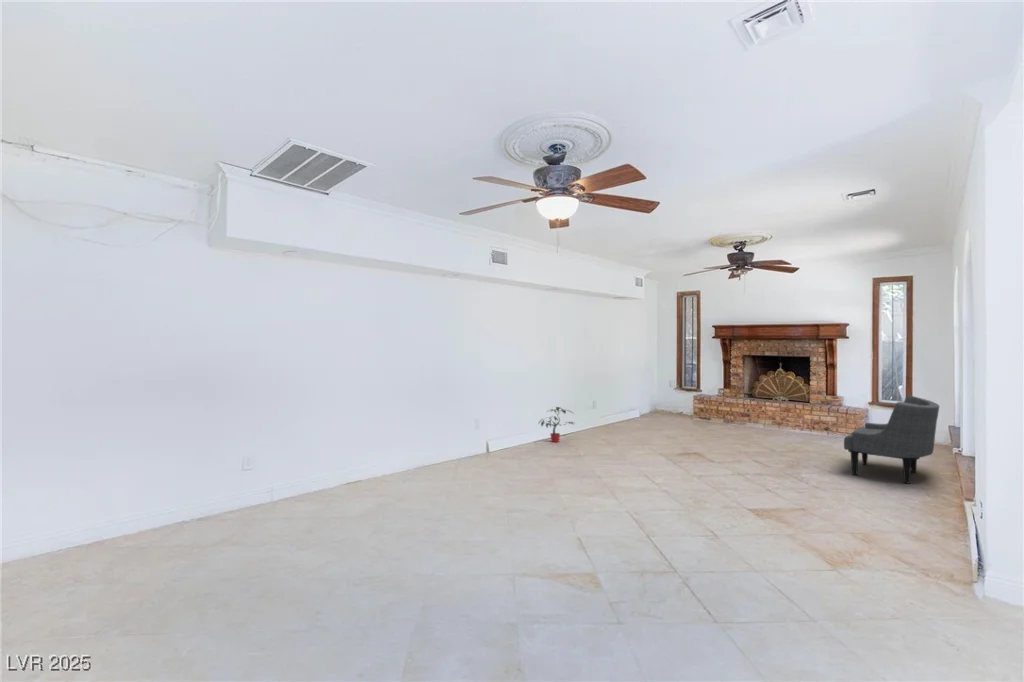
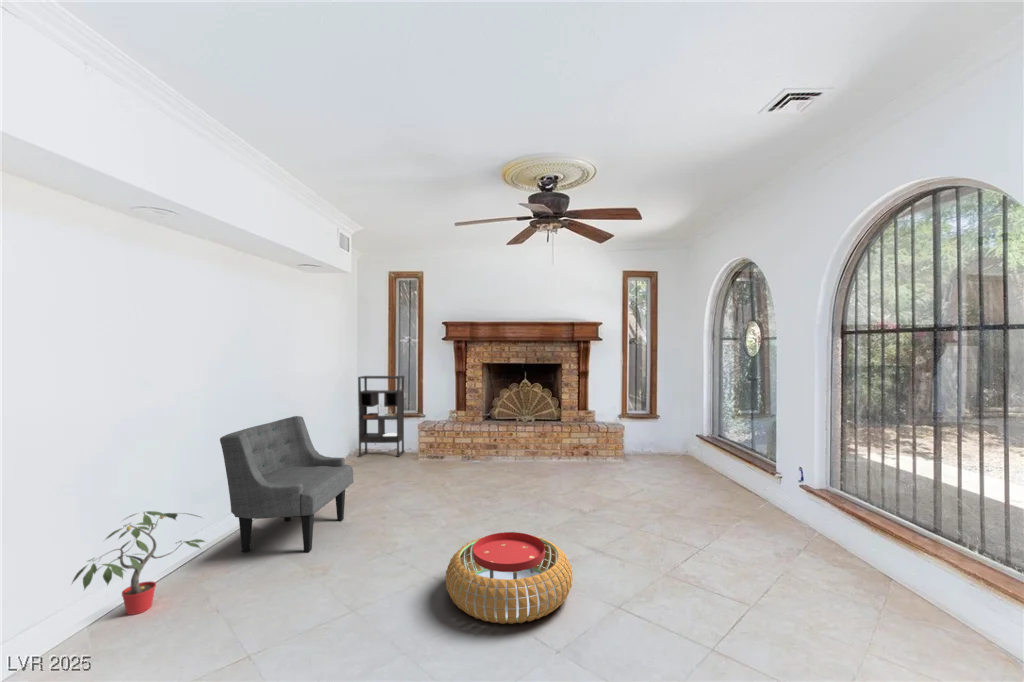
bookshelf: none [655,362,687,416] -> present [358,376,405,457]
armchair: present [844,396,939,484] -> present [220,416,353,552]
pouf: none [666,438,731,469] -> present [446,532,573,624]

